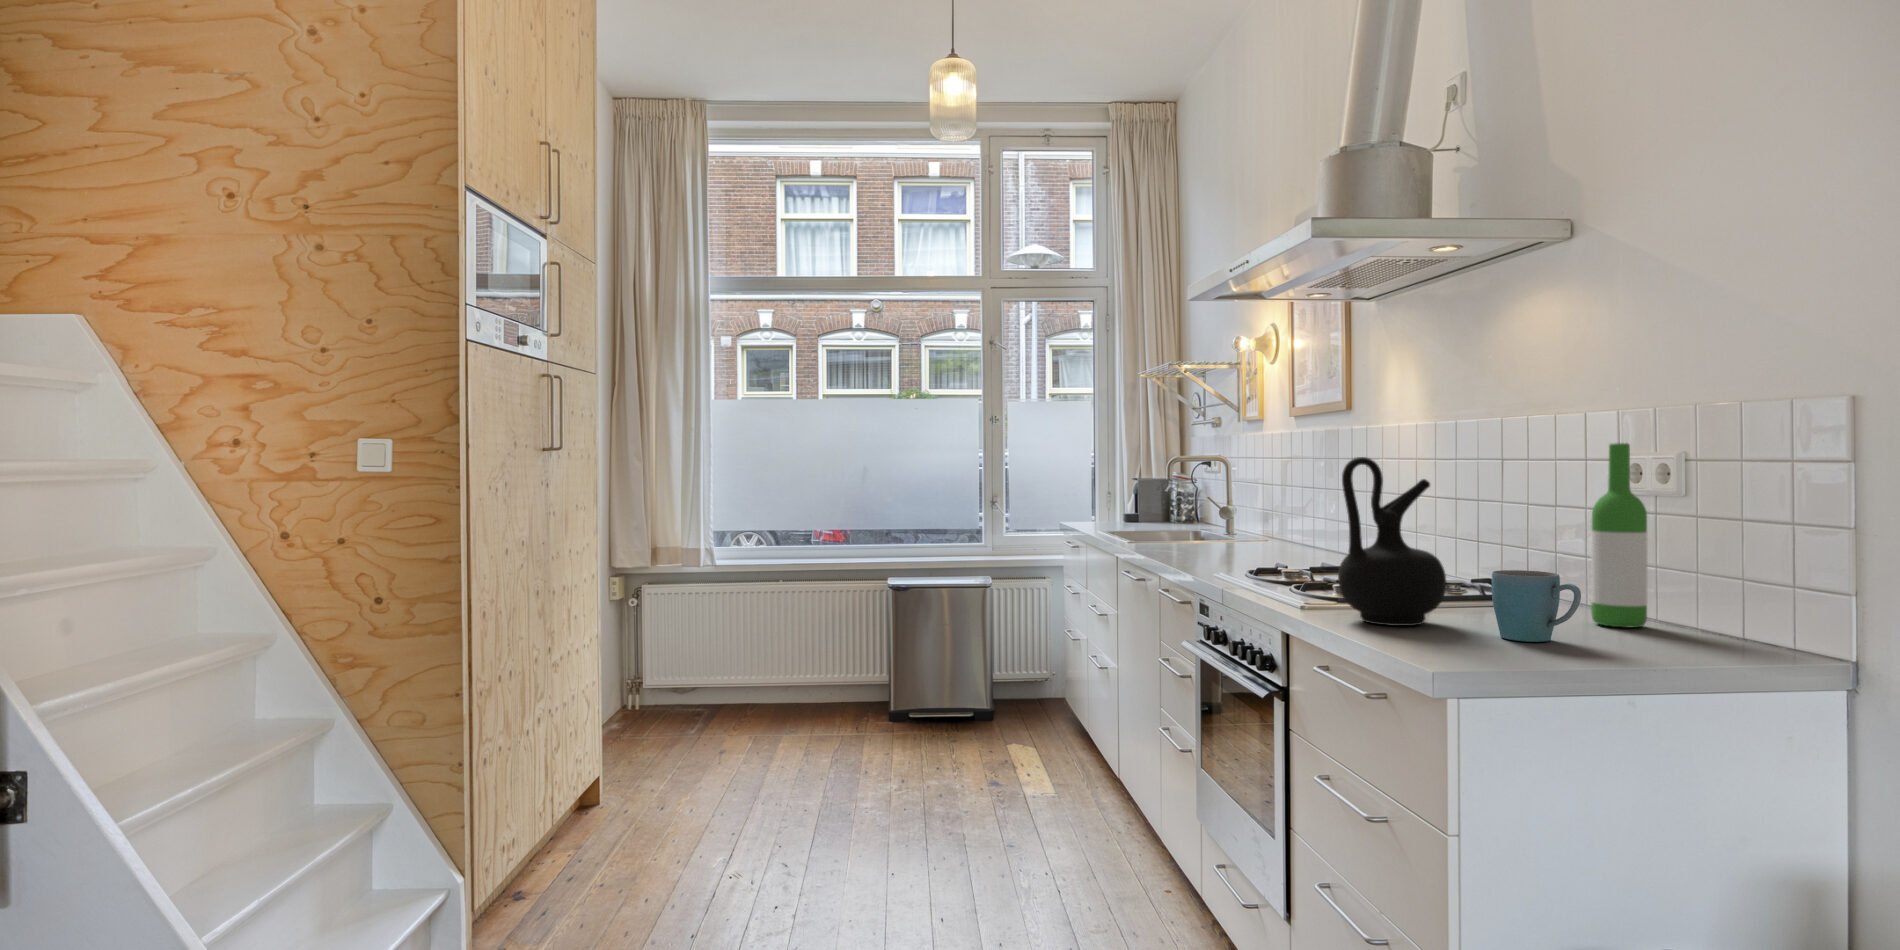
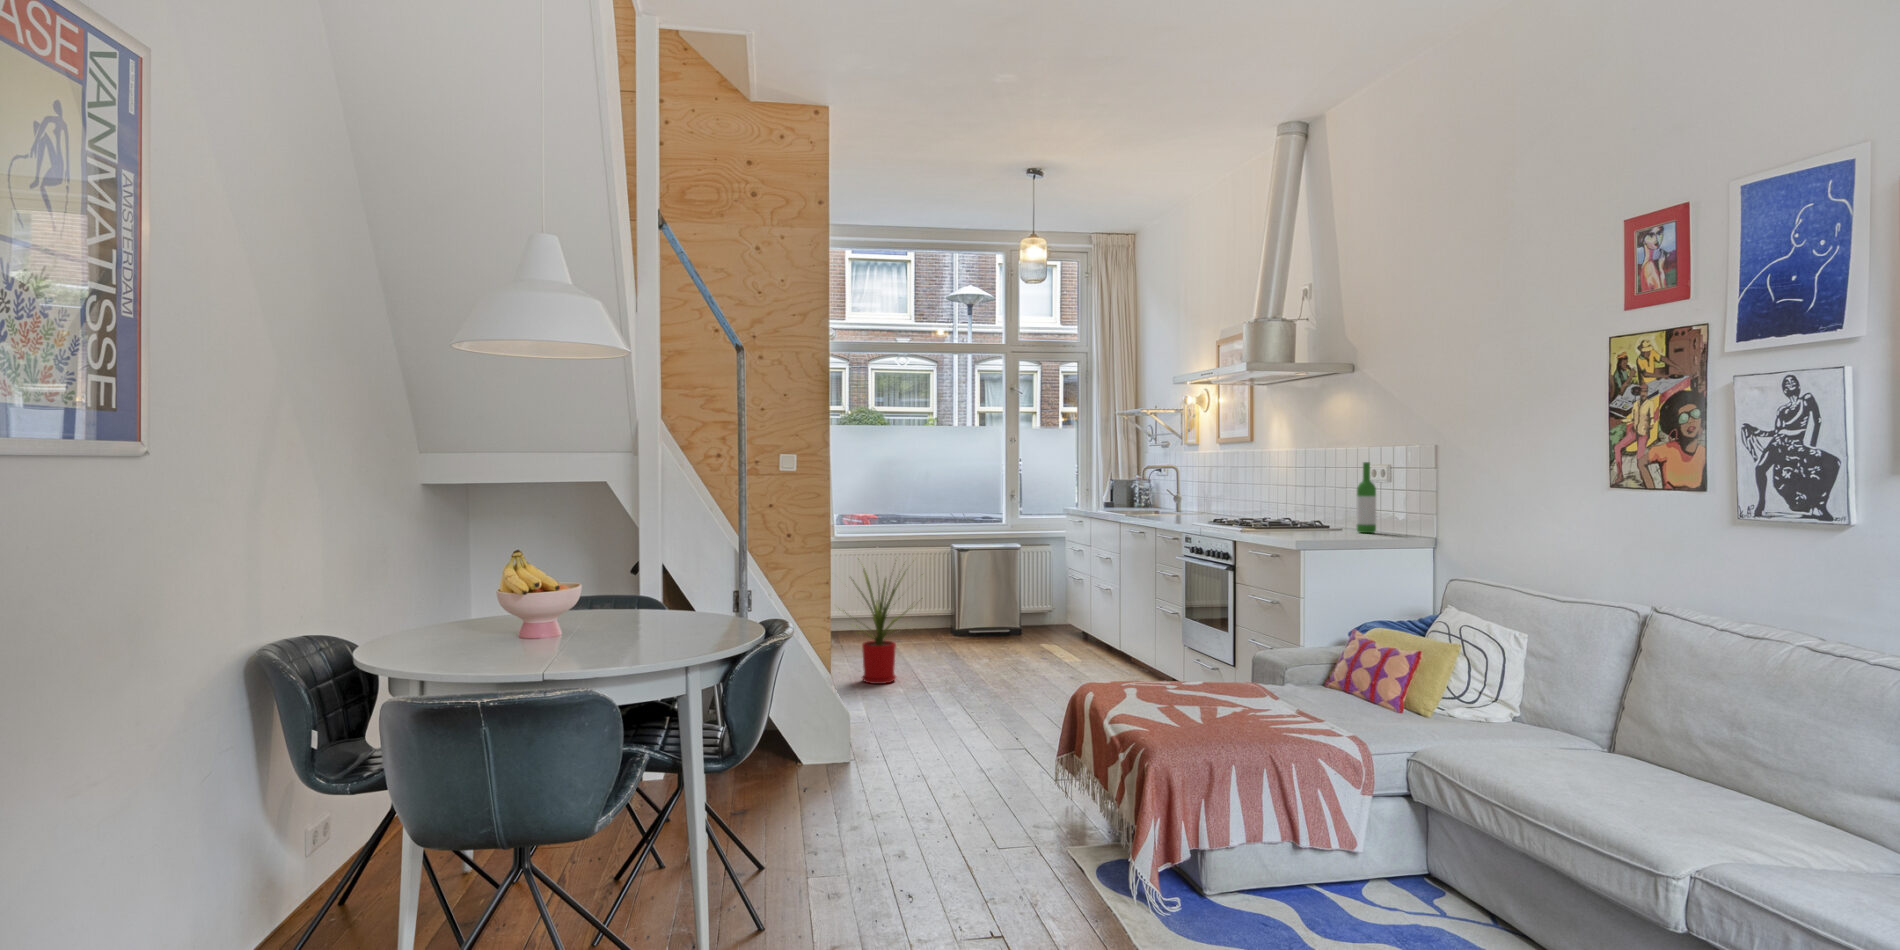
ceramic jug: present [1338,457,1446,626] -> none [1261,467,1303,533]
mug: present [1492,570,1581,642] -> none [1319,510,1350,535]
house plant: none [578,616,740,849] -> present [845,568,910,684]

